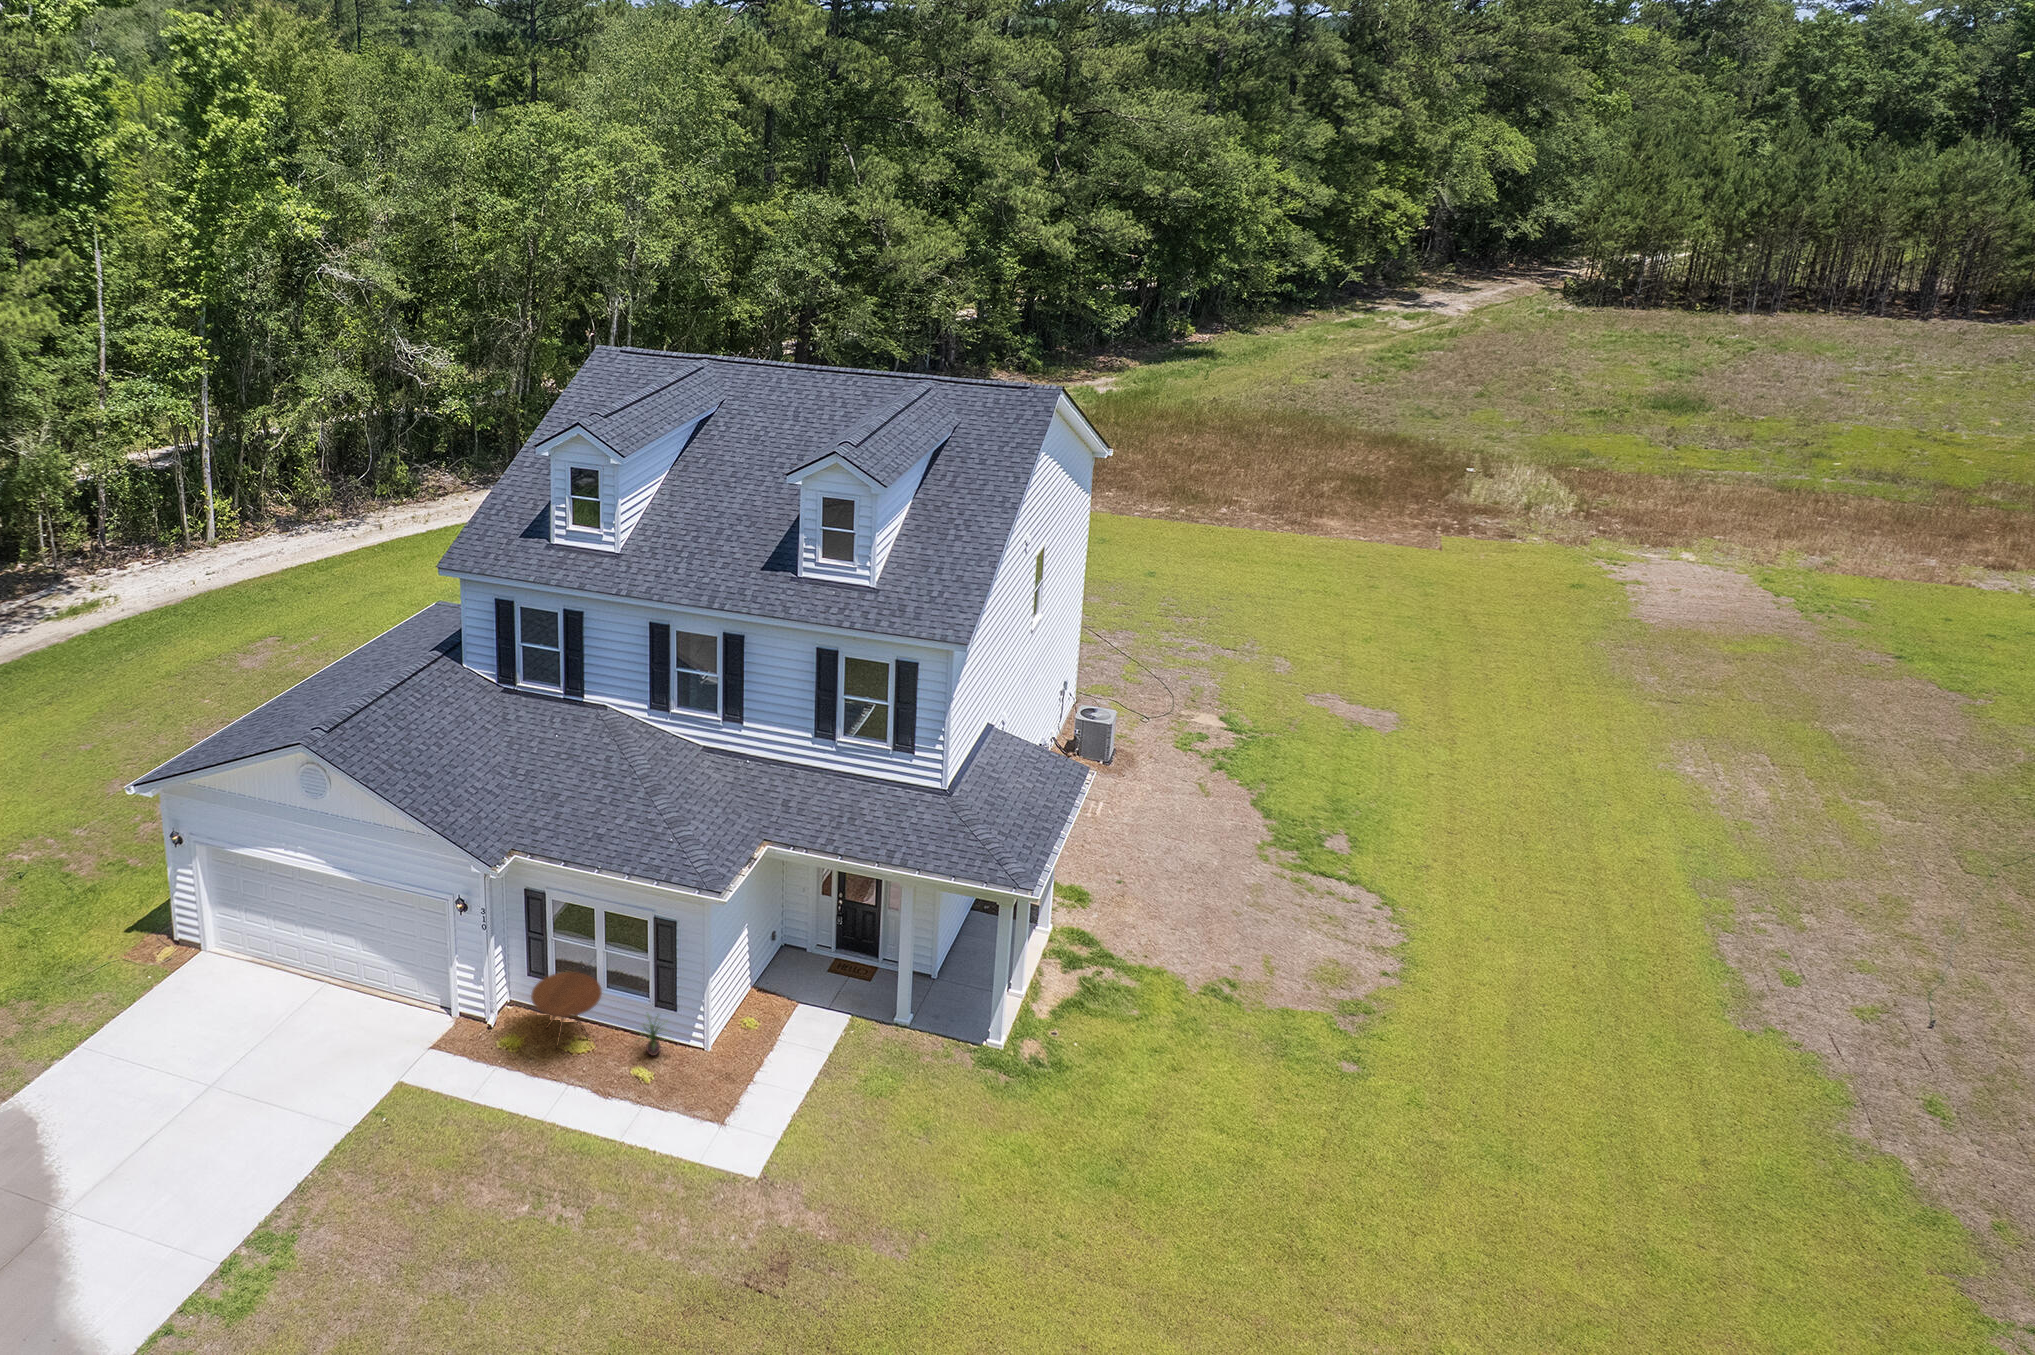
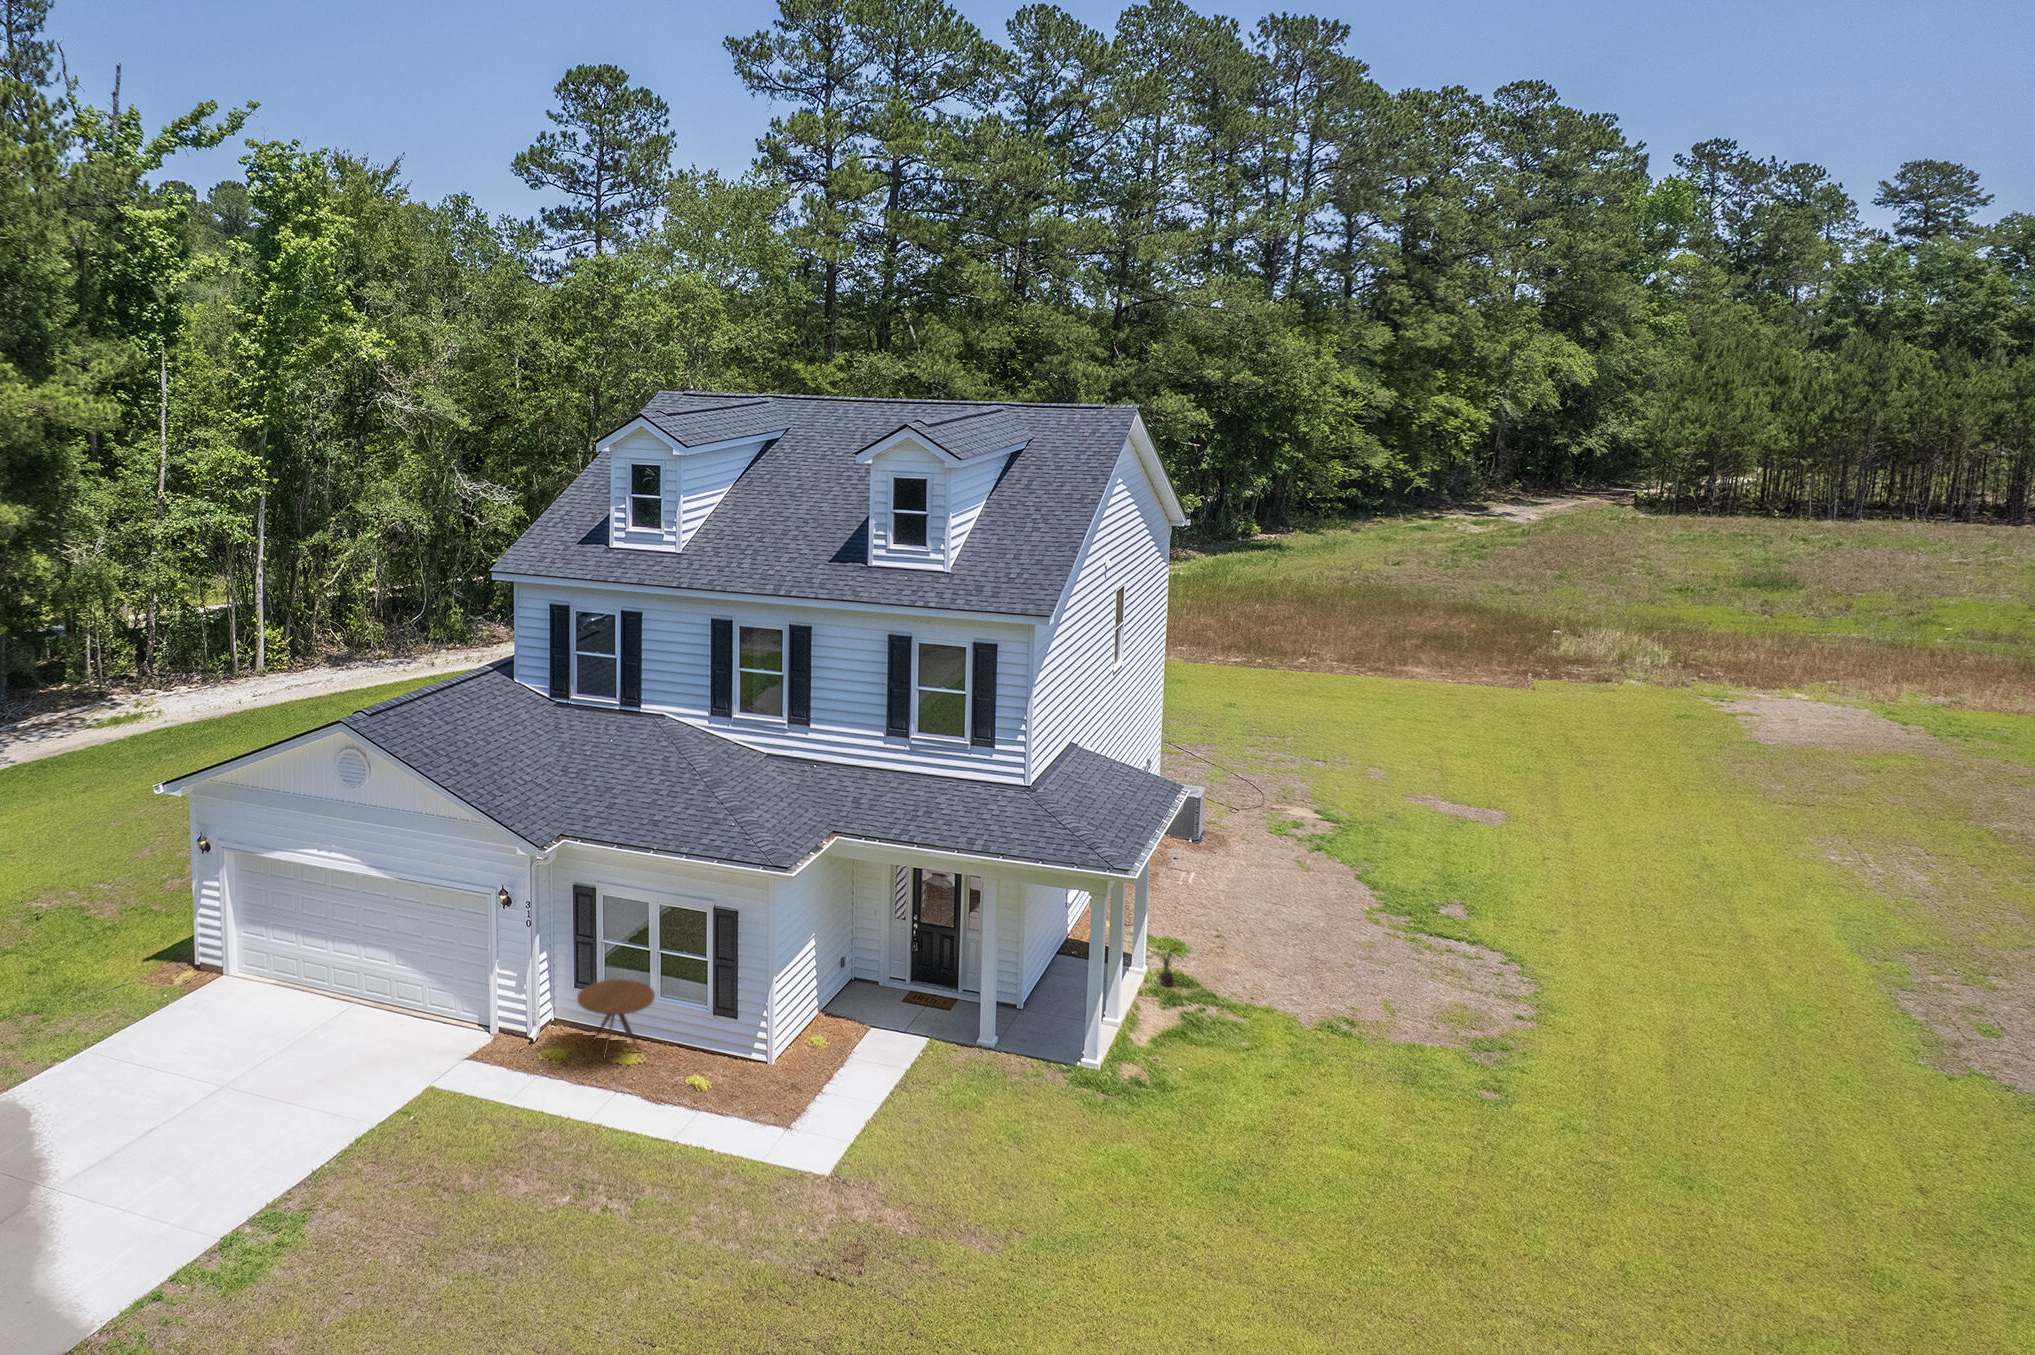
decorative plant: present [641,1015,665,1056] -> present [1152,946,1179,986]

